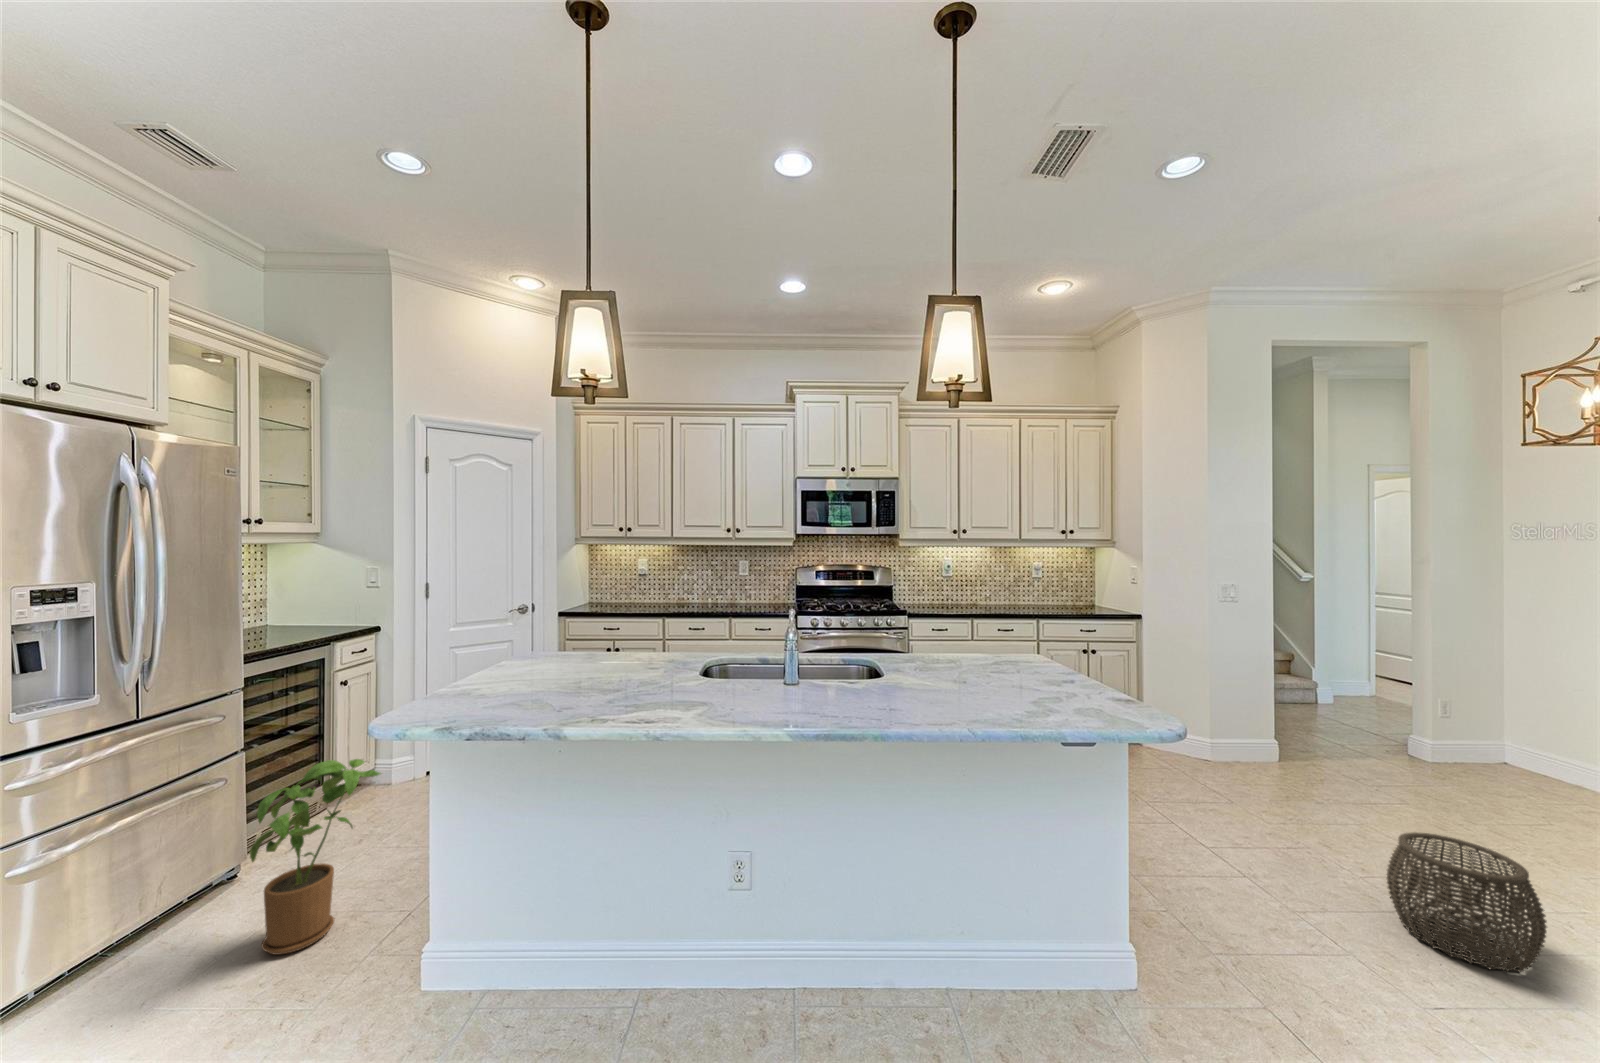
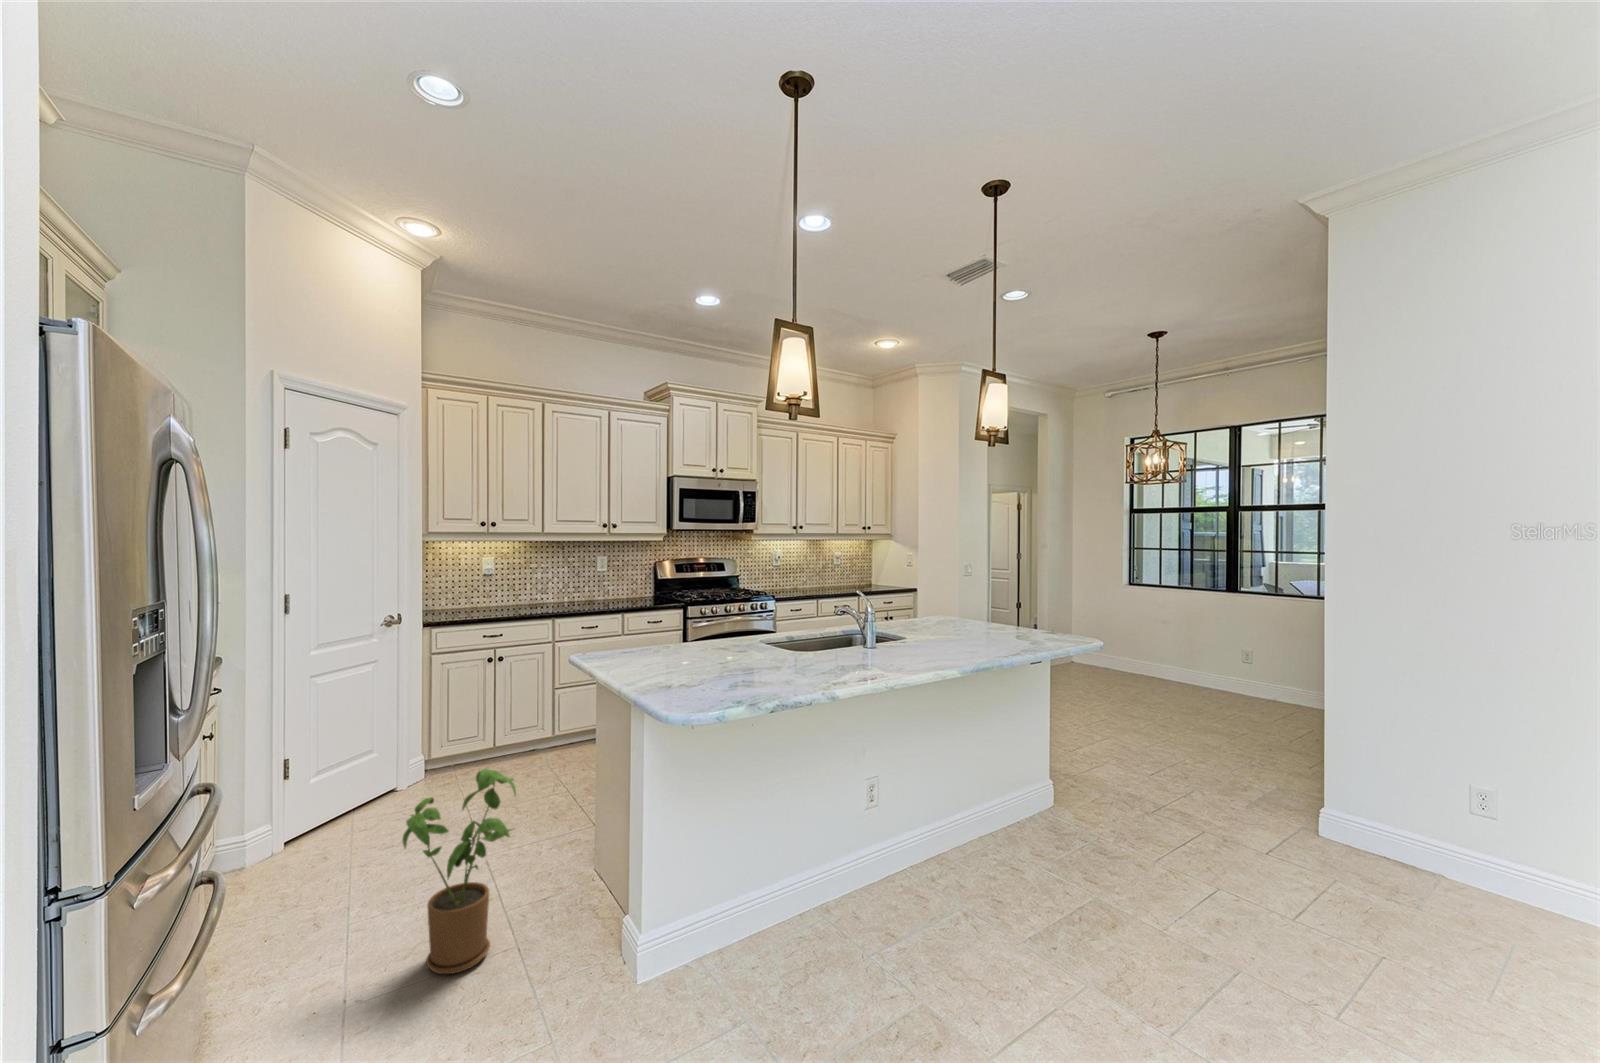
woven basket: present [1387,832,1547,972] -> none [1081,688,1138,743]

